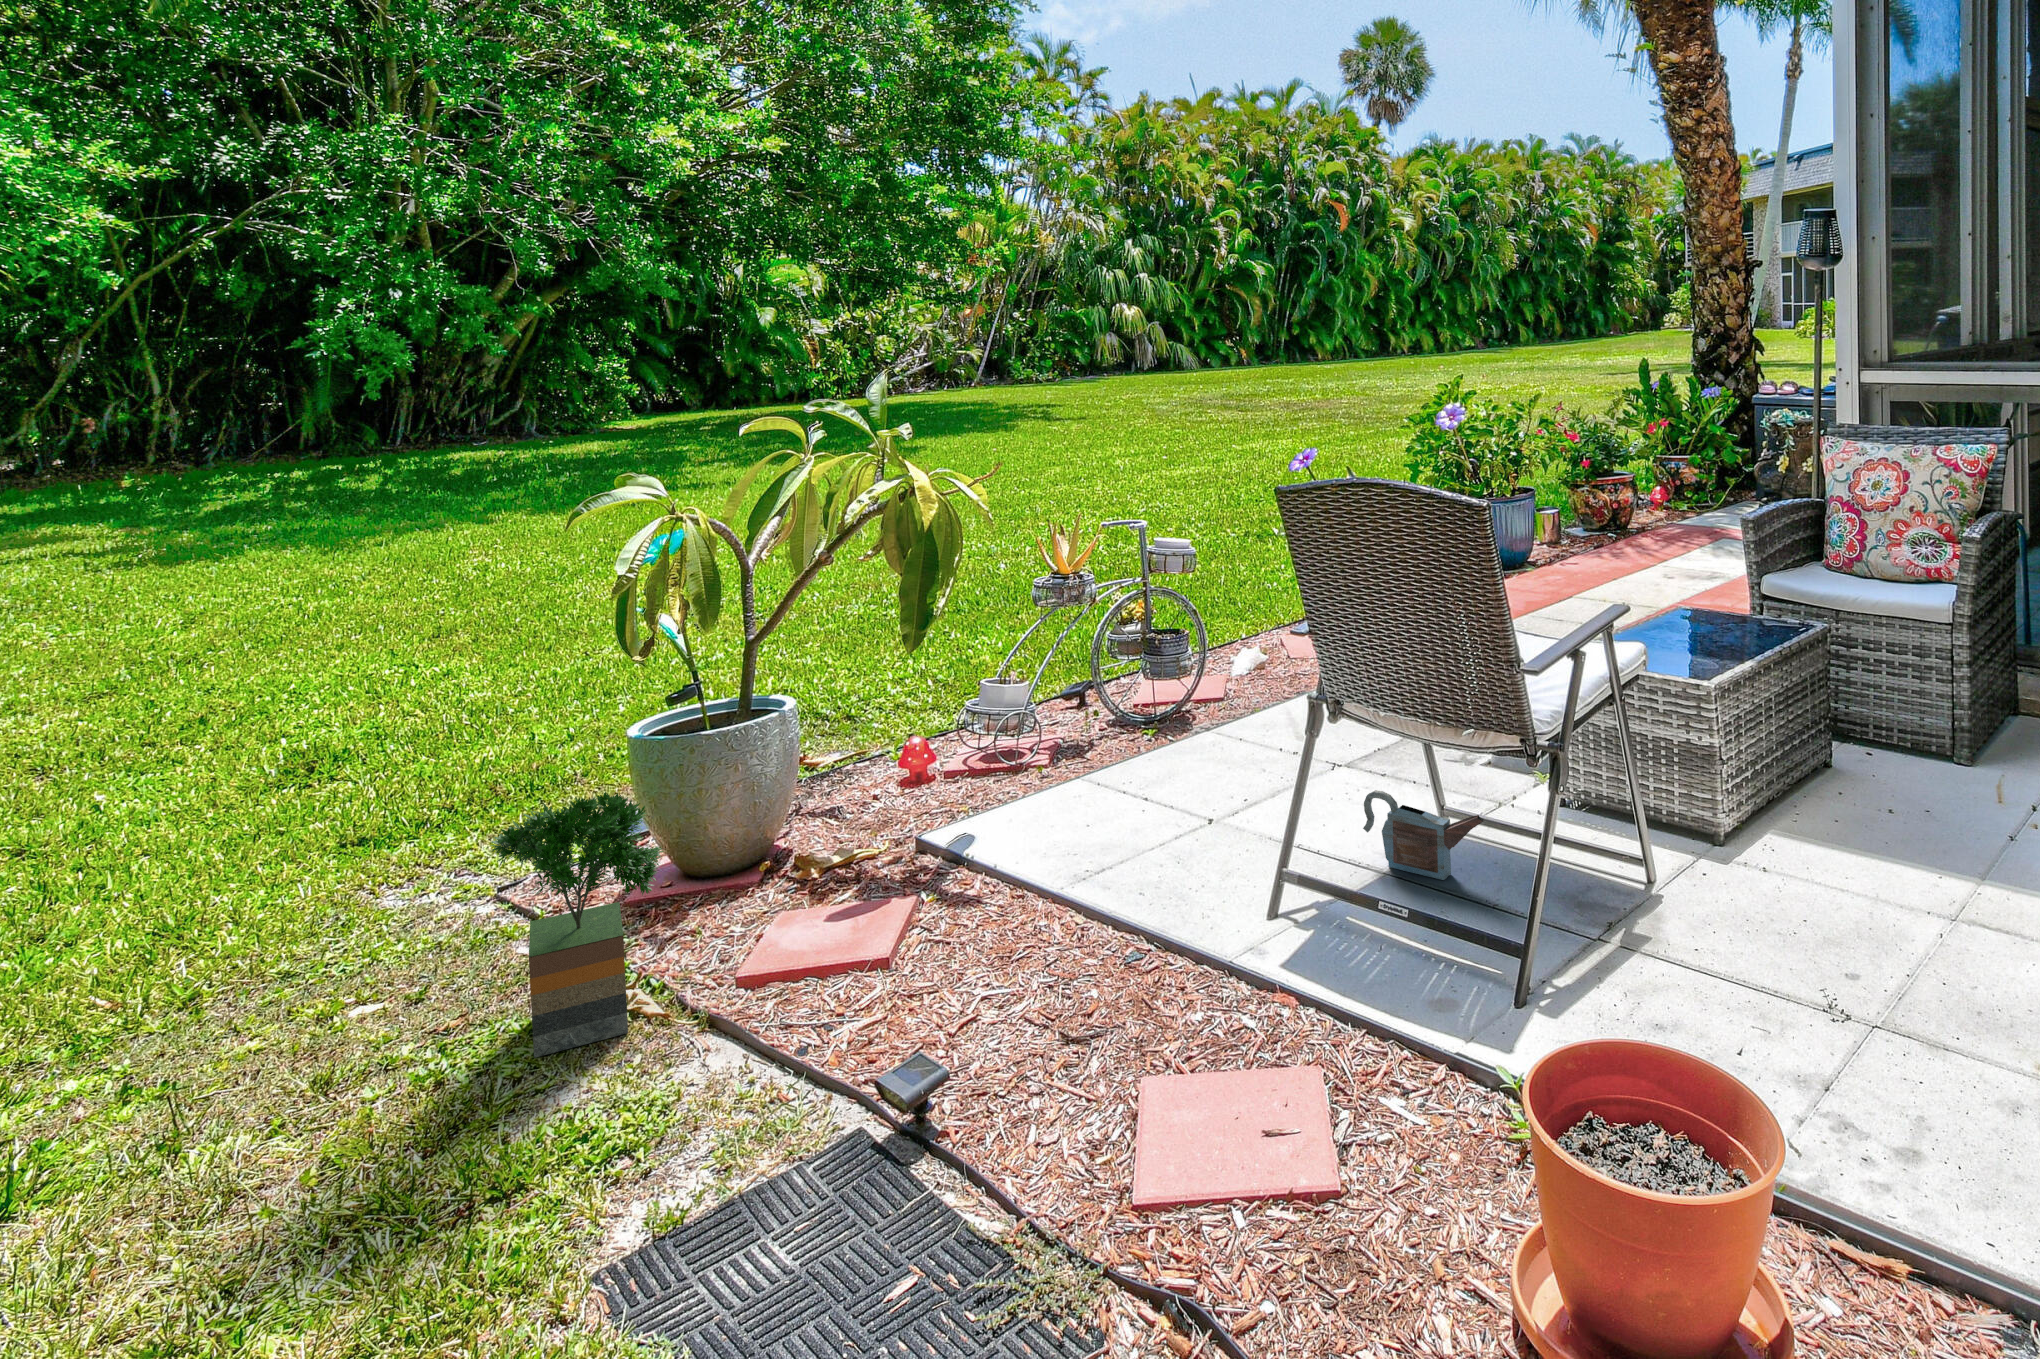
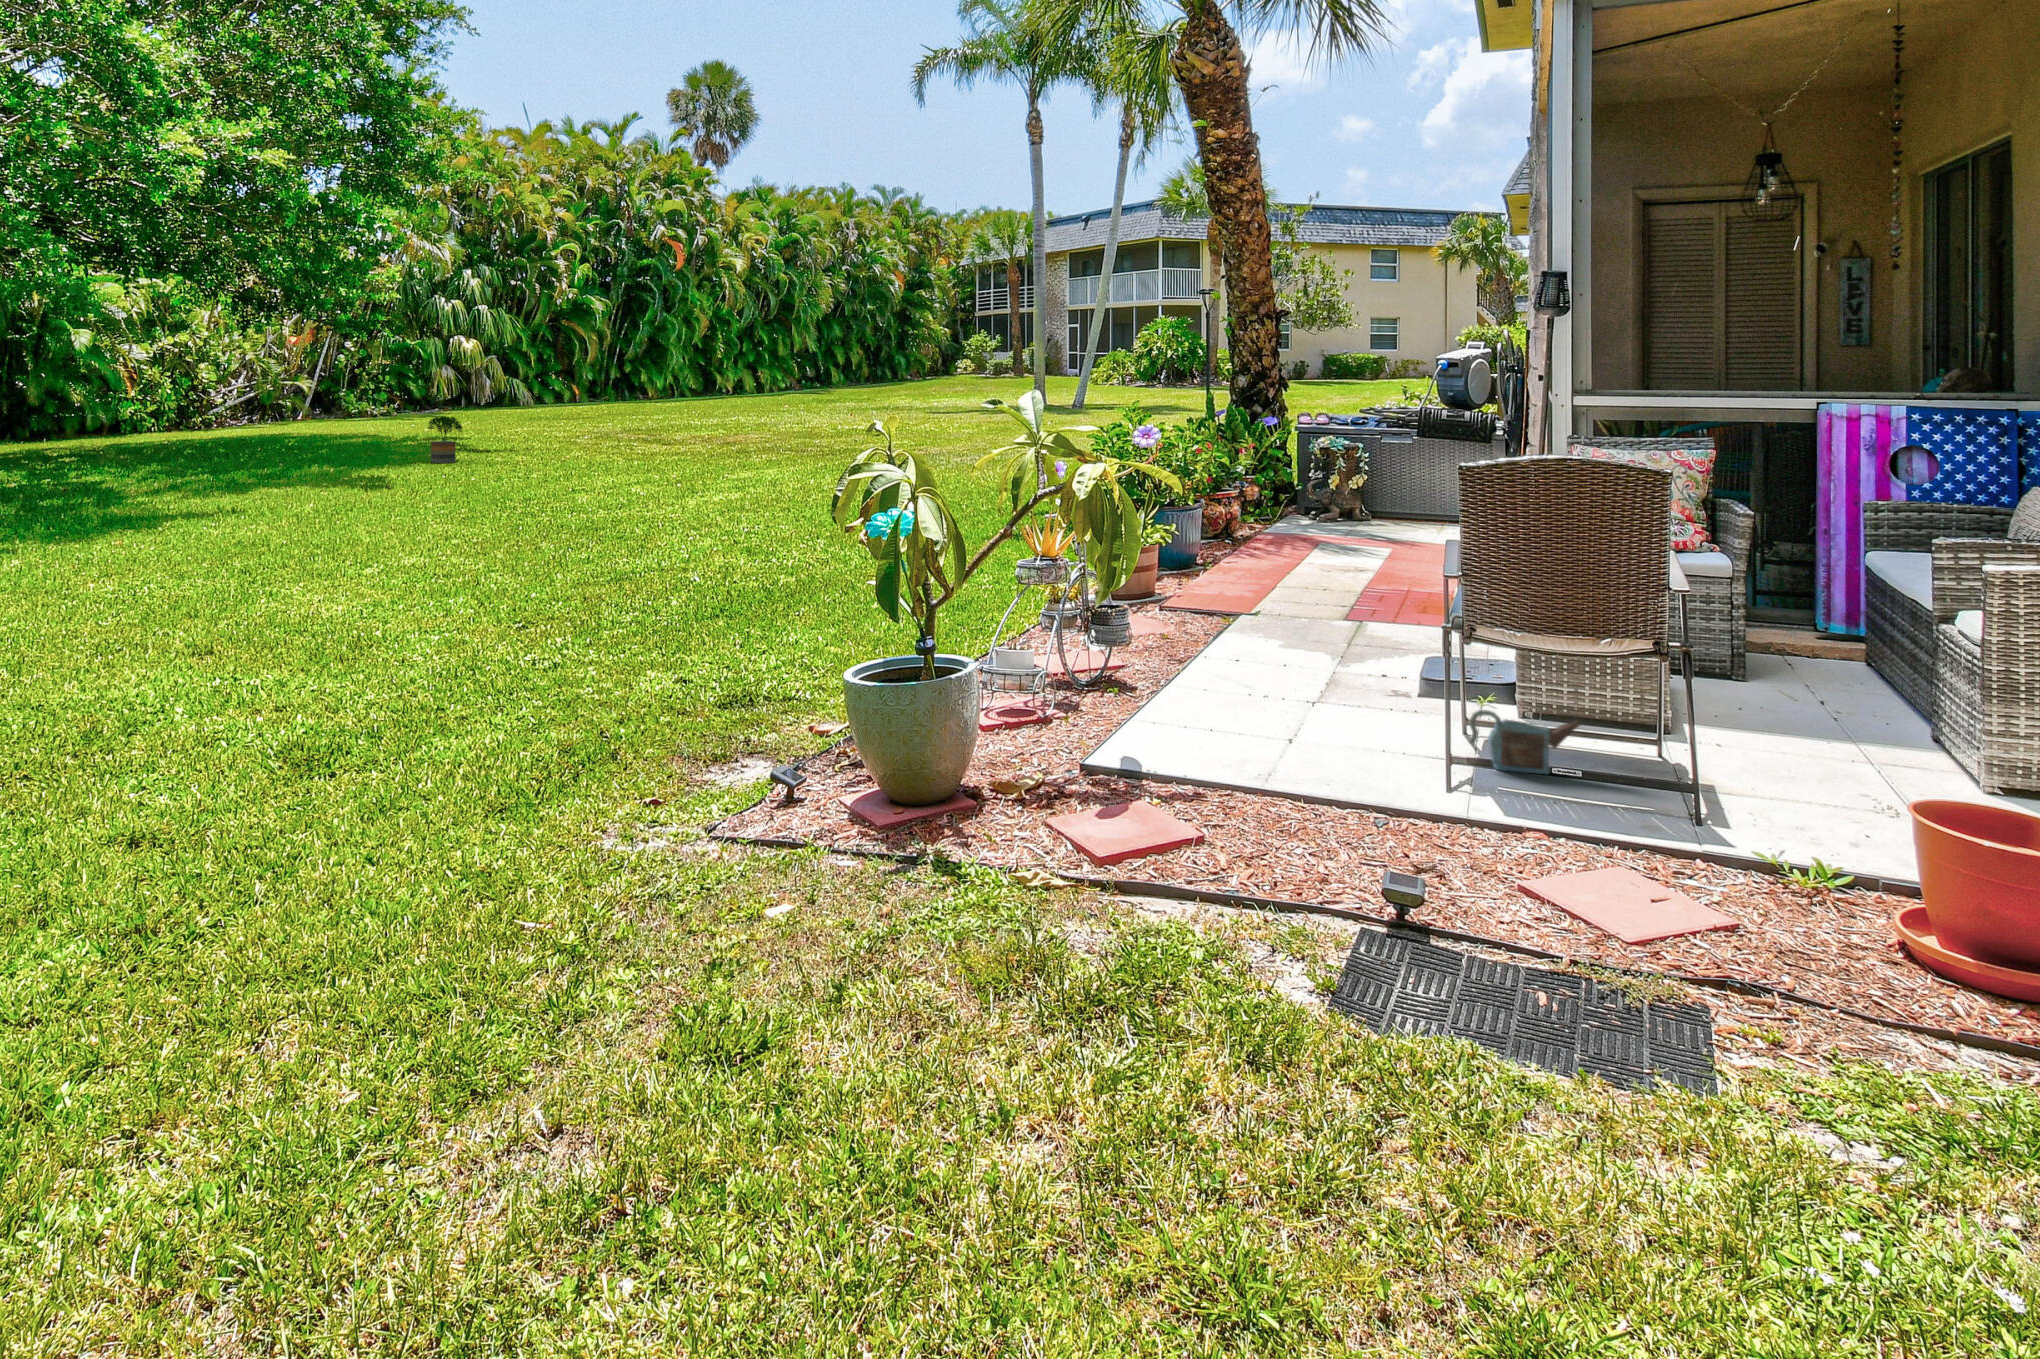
potted tree: present [490,792,663,1058] -> present [428,416,462,463]

